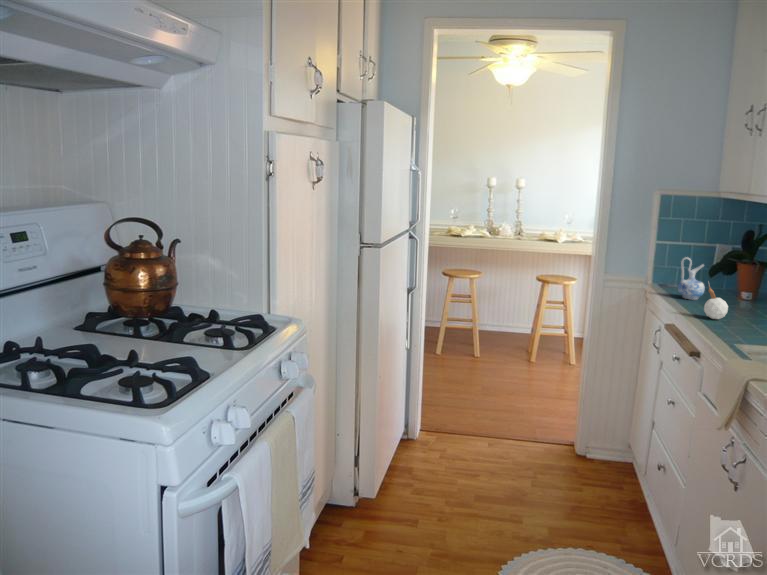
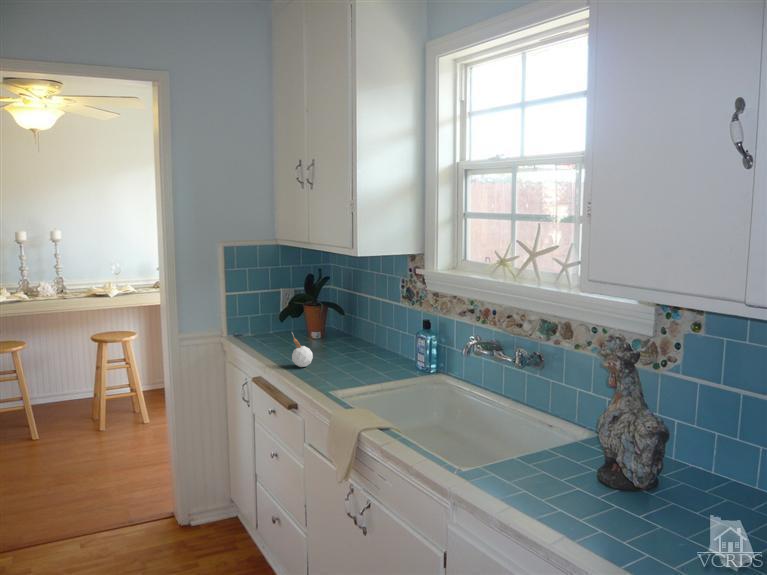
ceramic pitcher: present [678,257,705,300] -> none [258,308,282,348]

